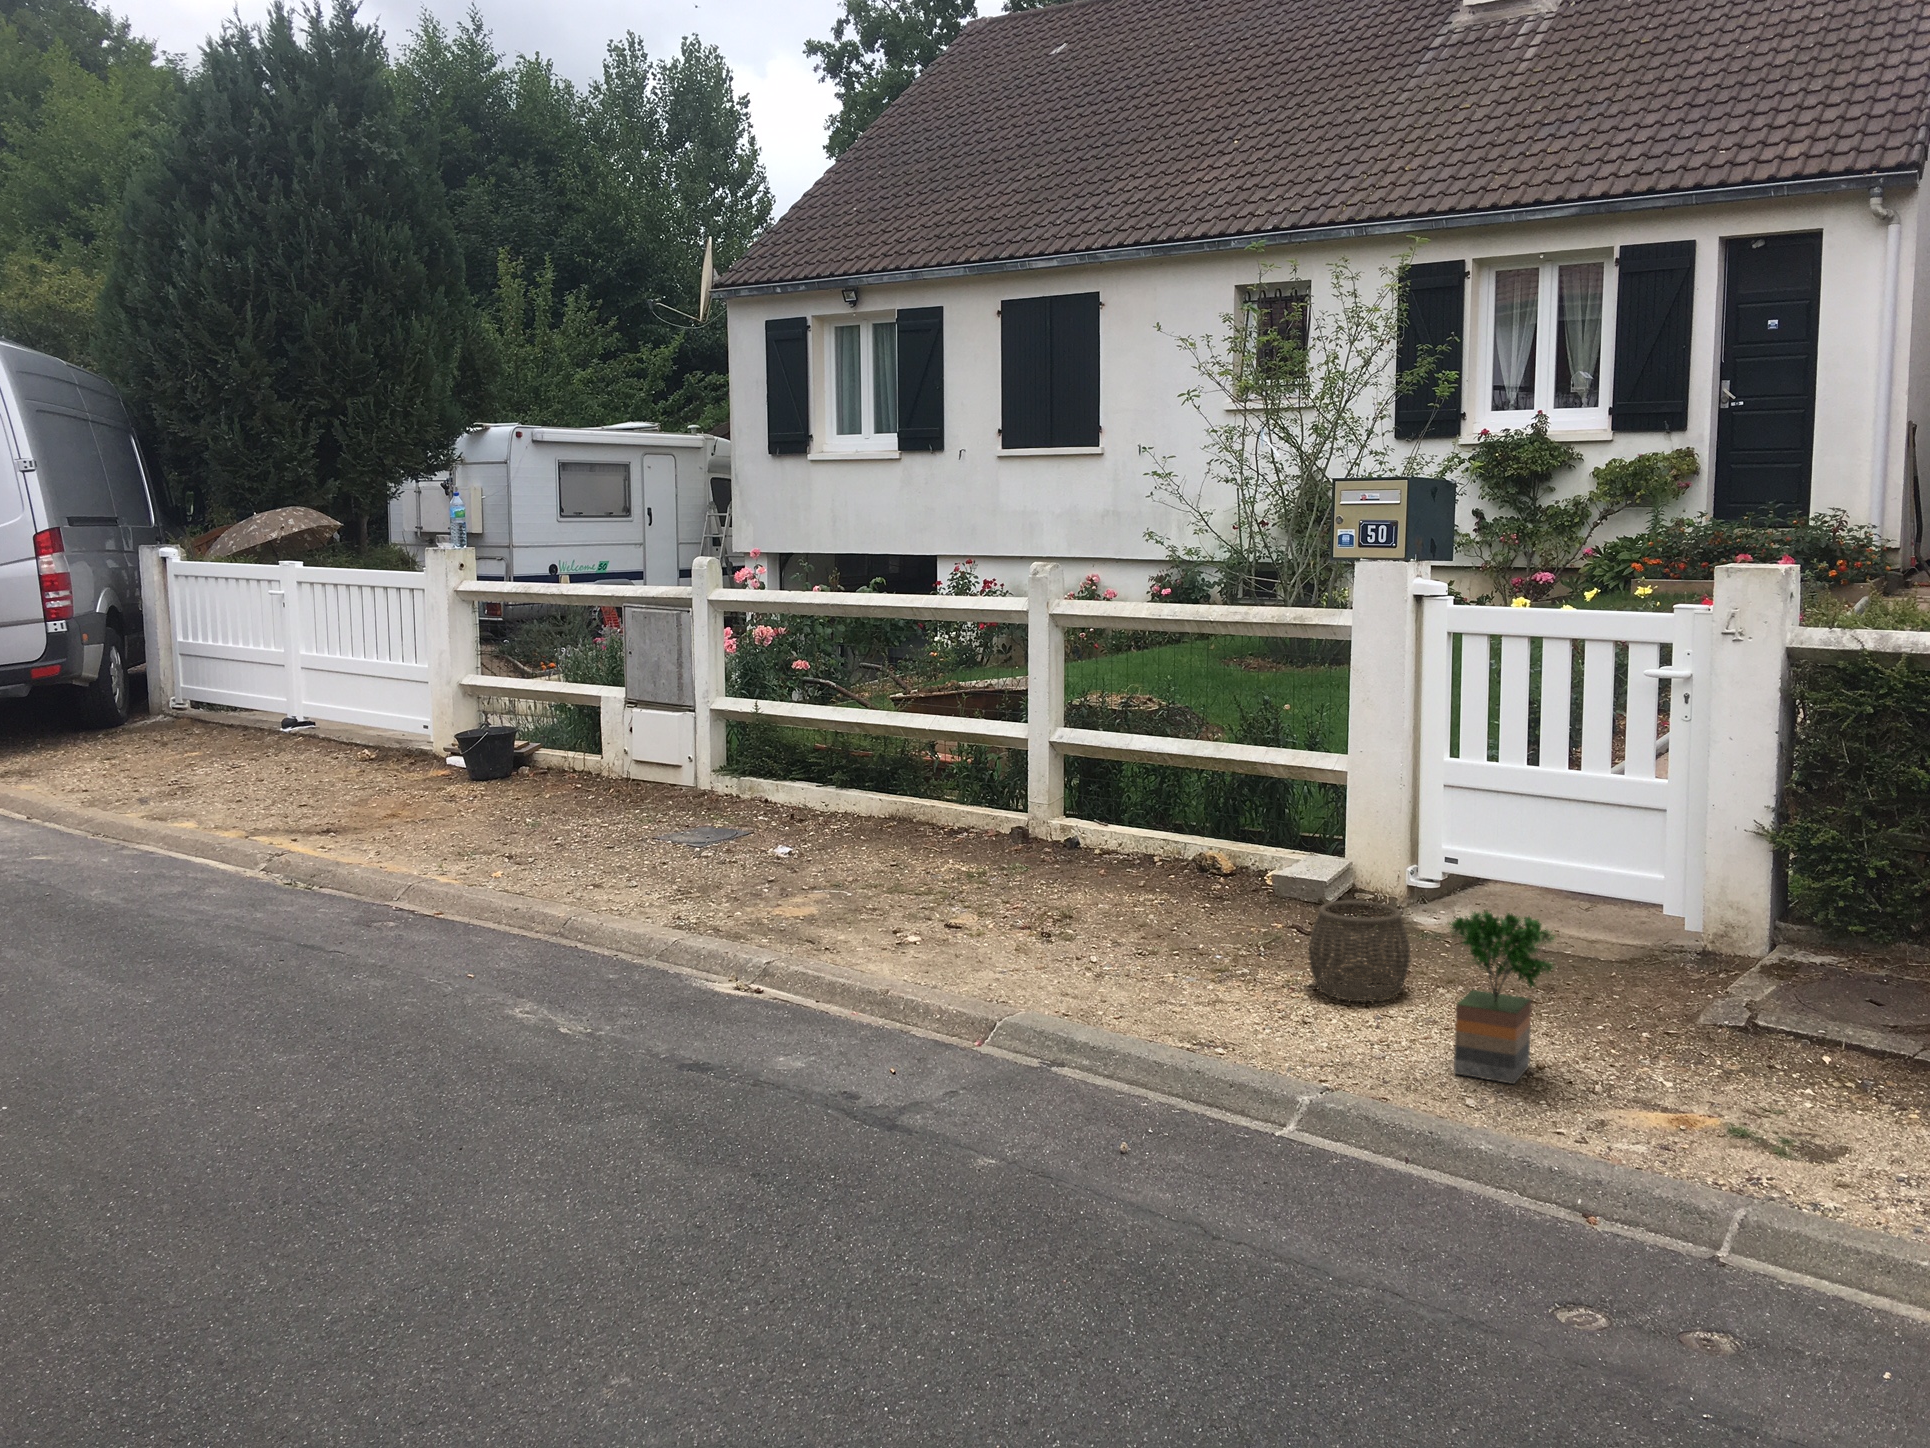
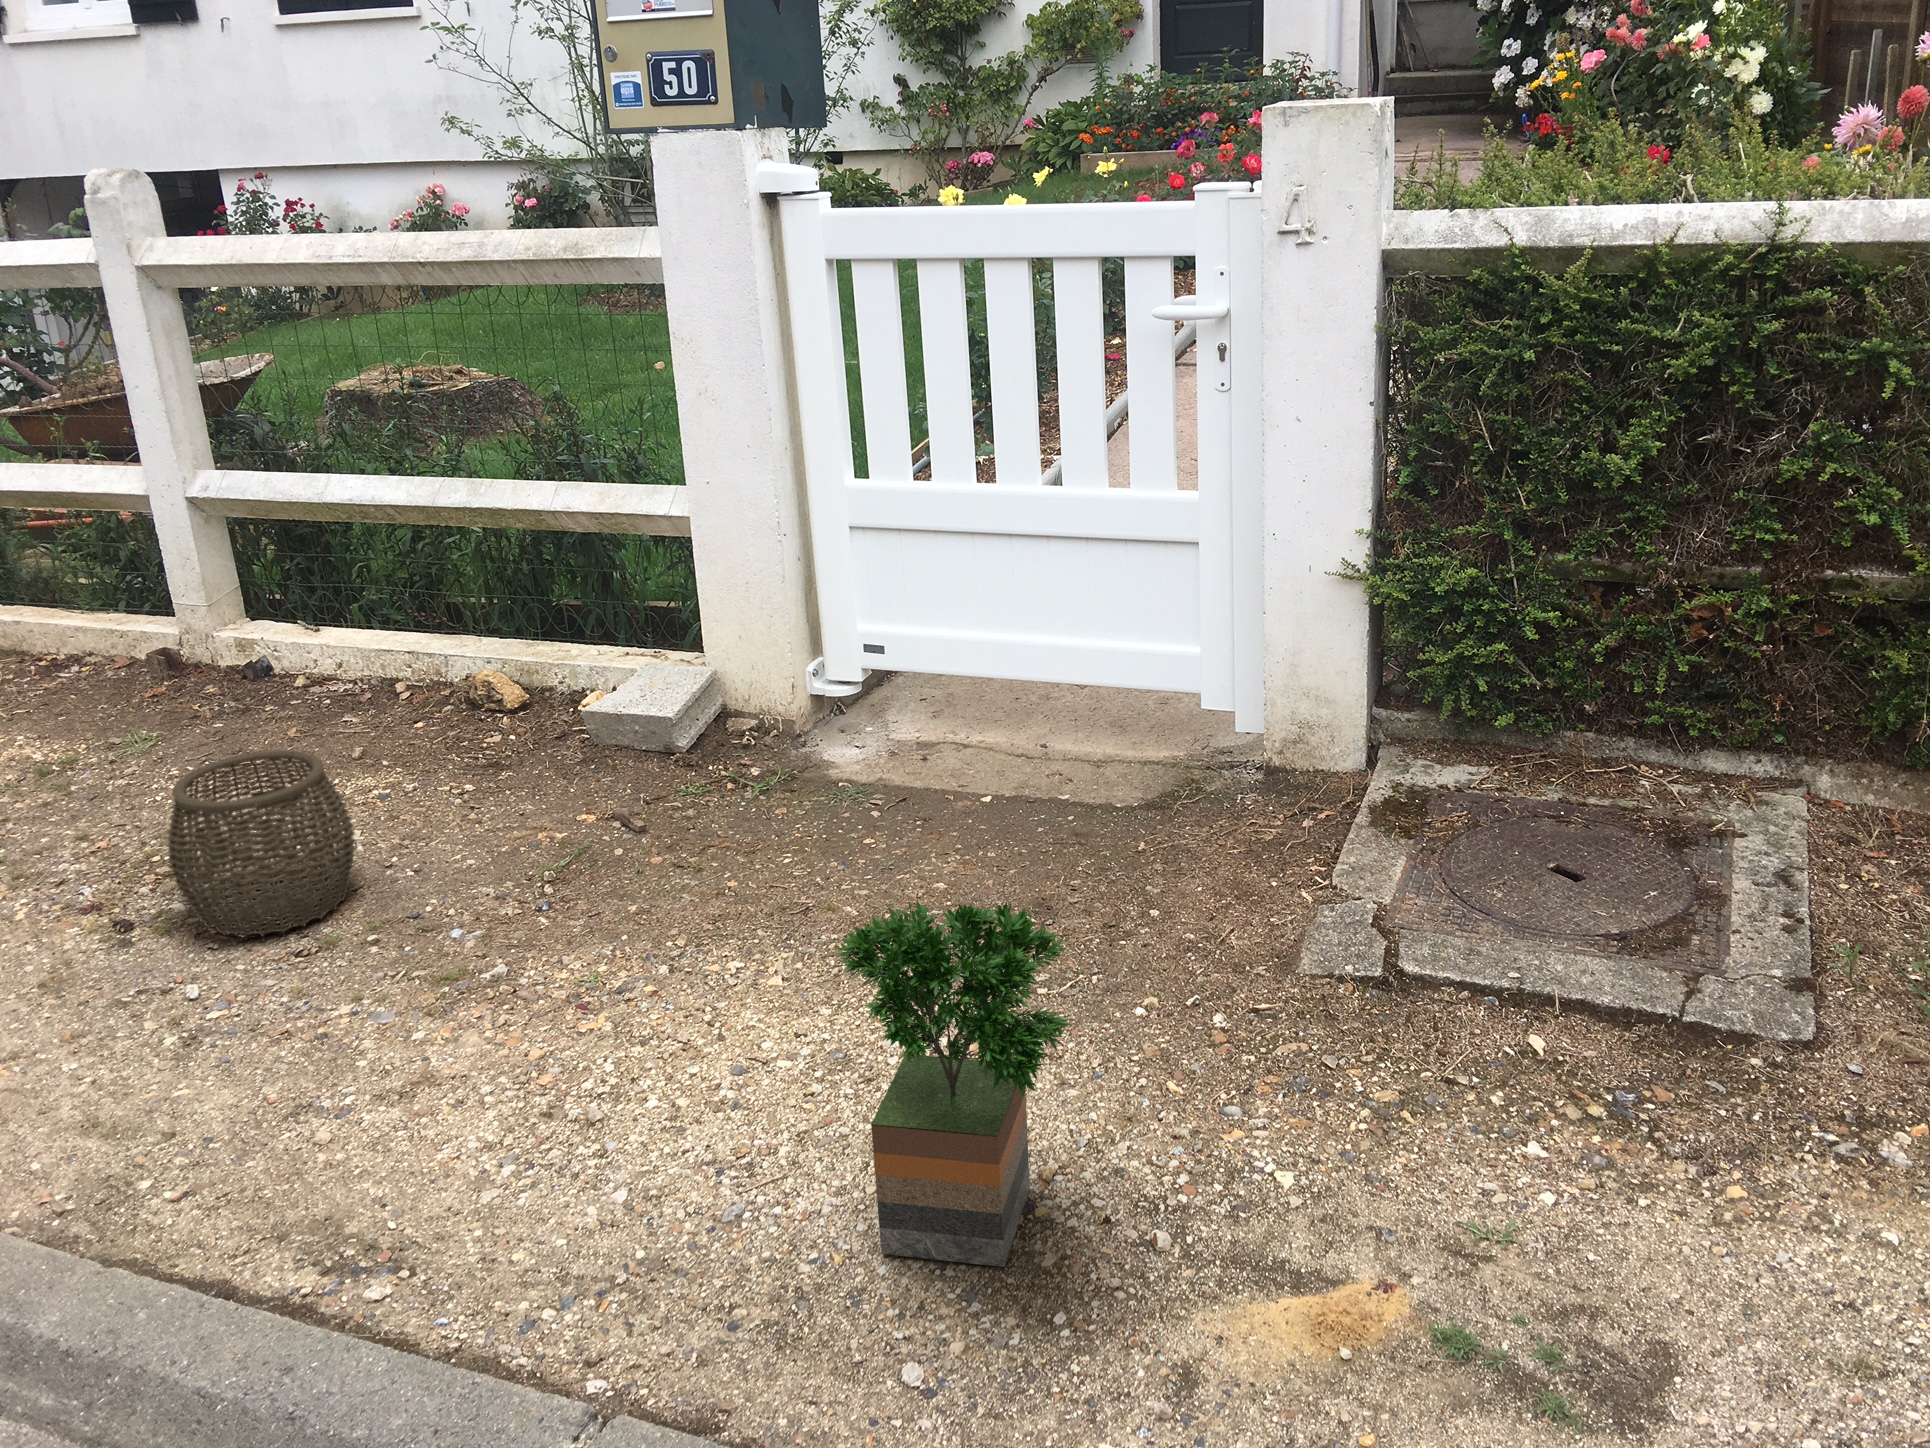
woven basket: present [1308,900,1410,1002] -> present [168,750,355,937]

